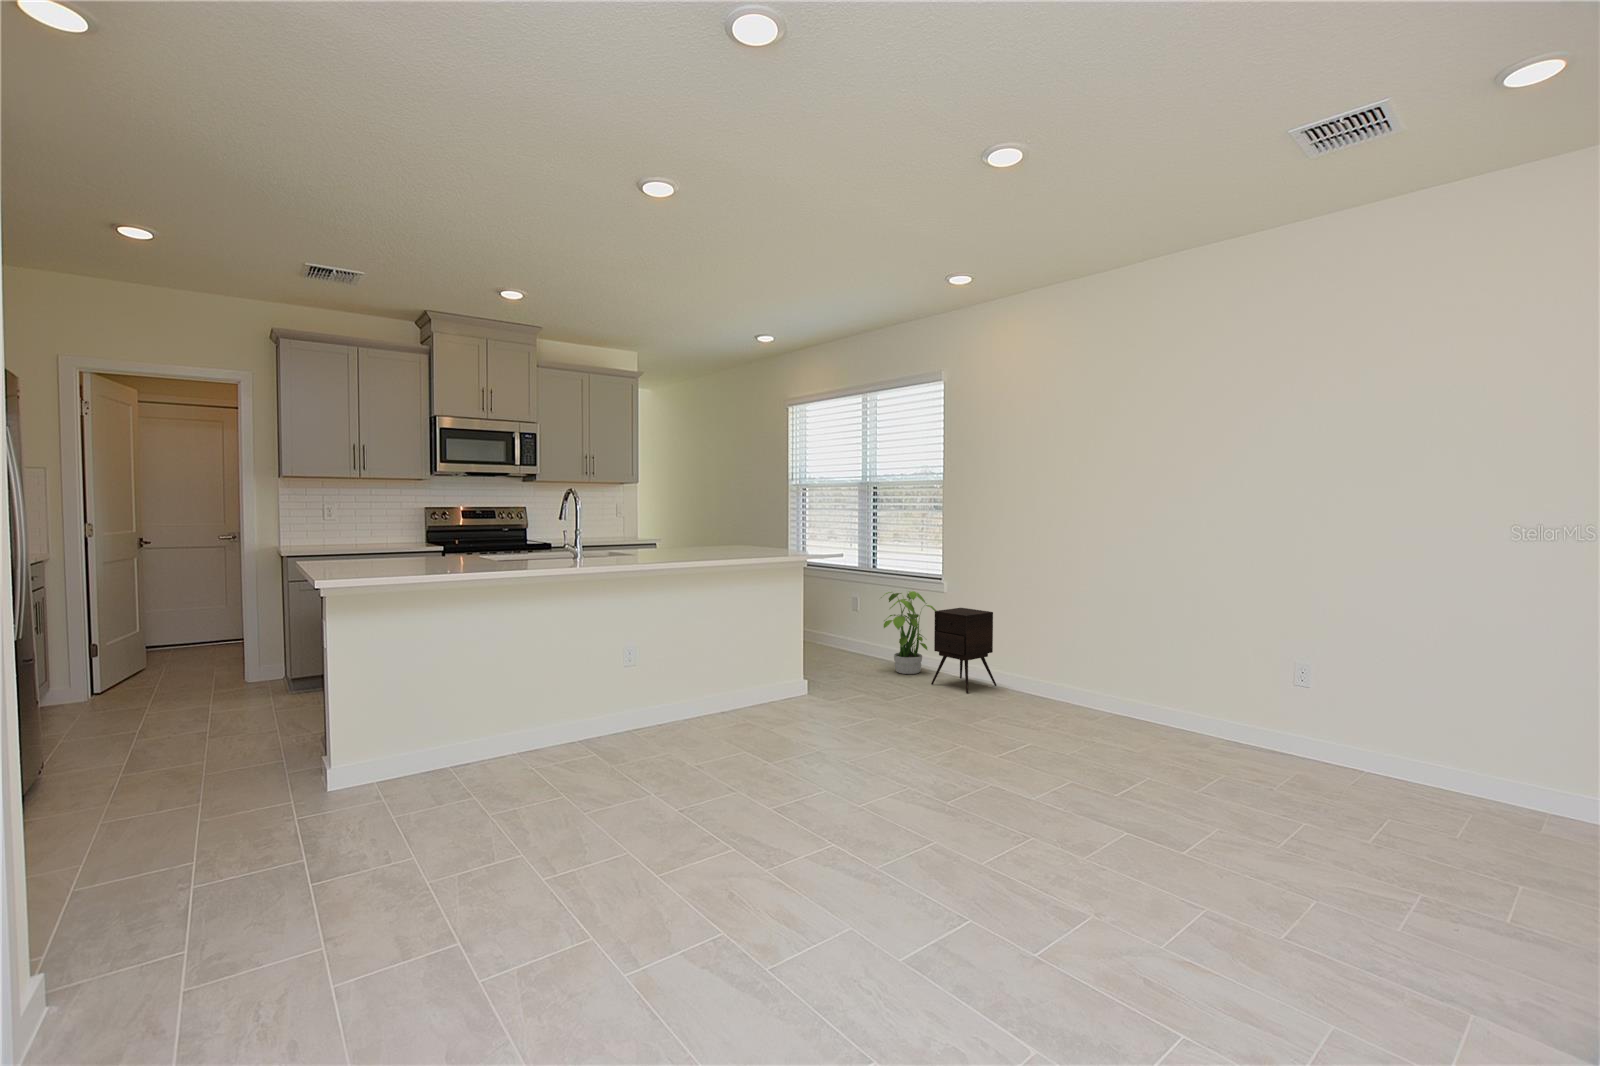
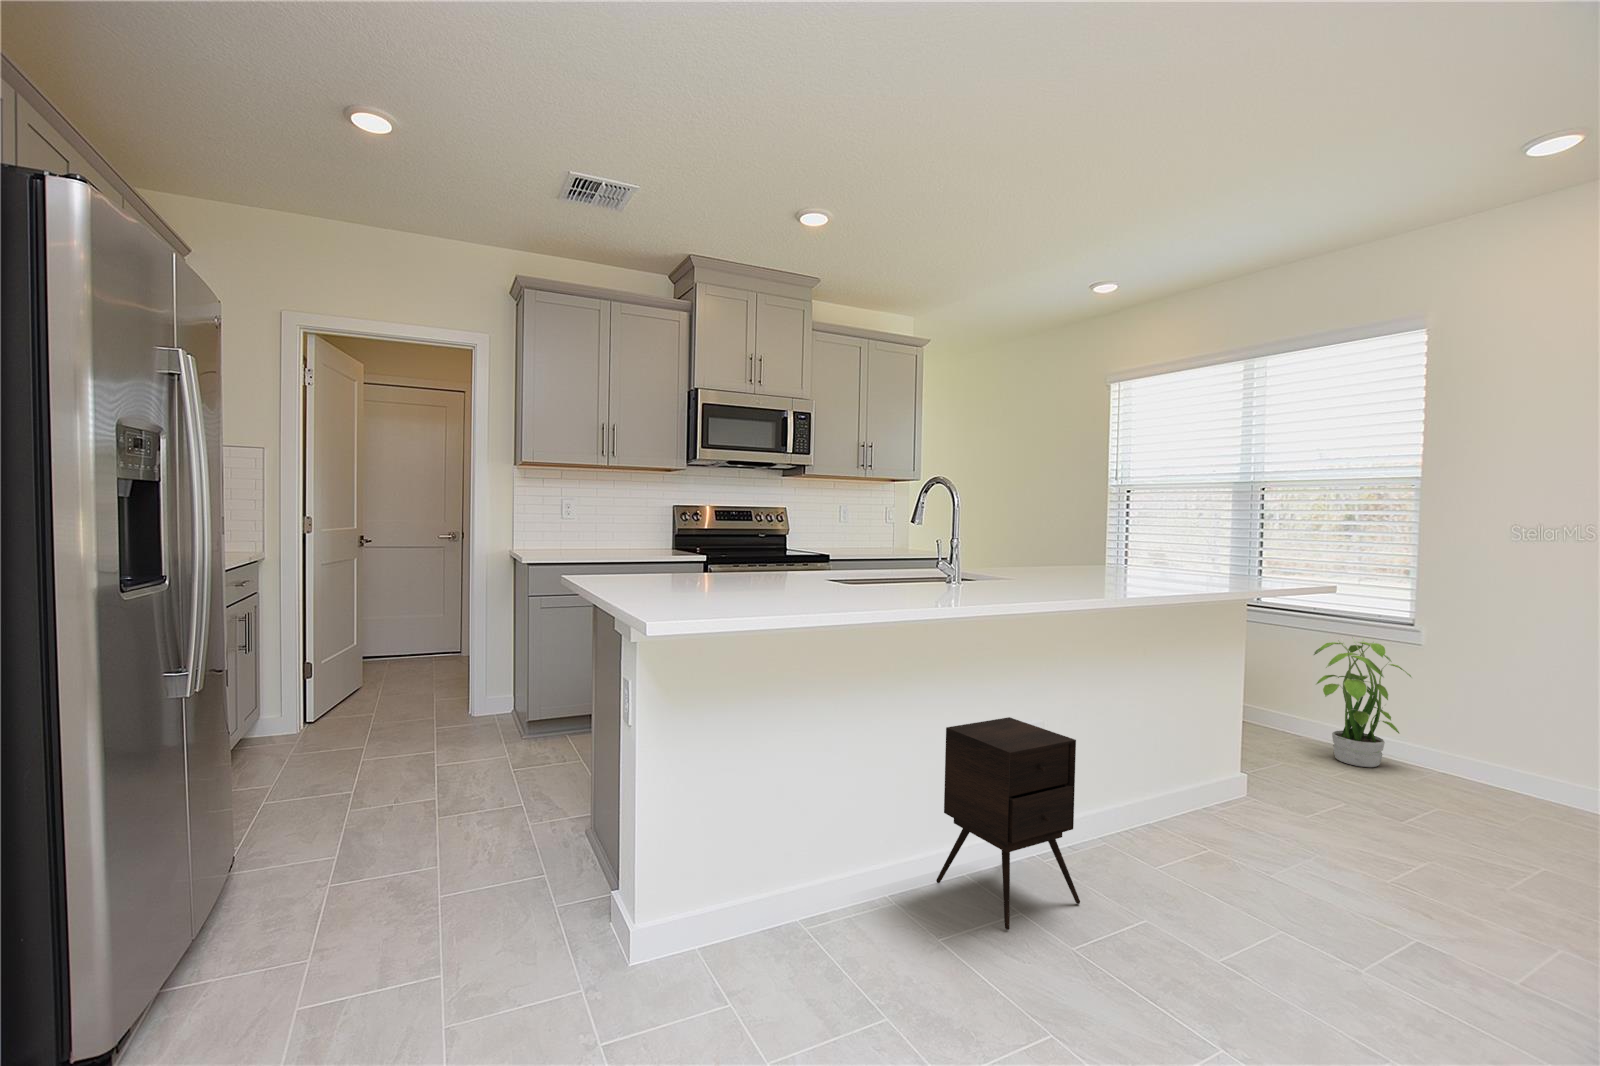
side table: present [931,608,996,693] -> present [936,717,1080,930]

